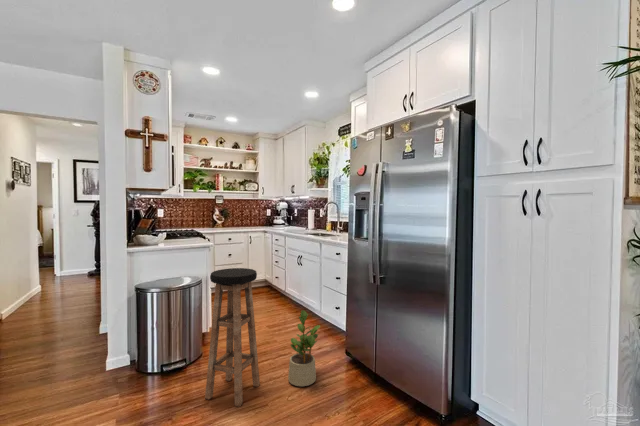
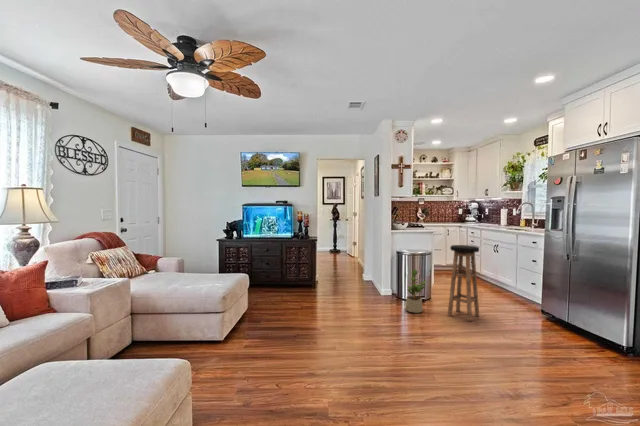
potted plant: present [288,310,320,386] -> present [406,270,426,313]

